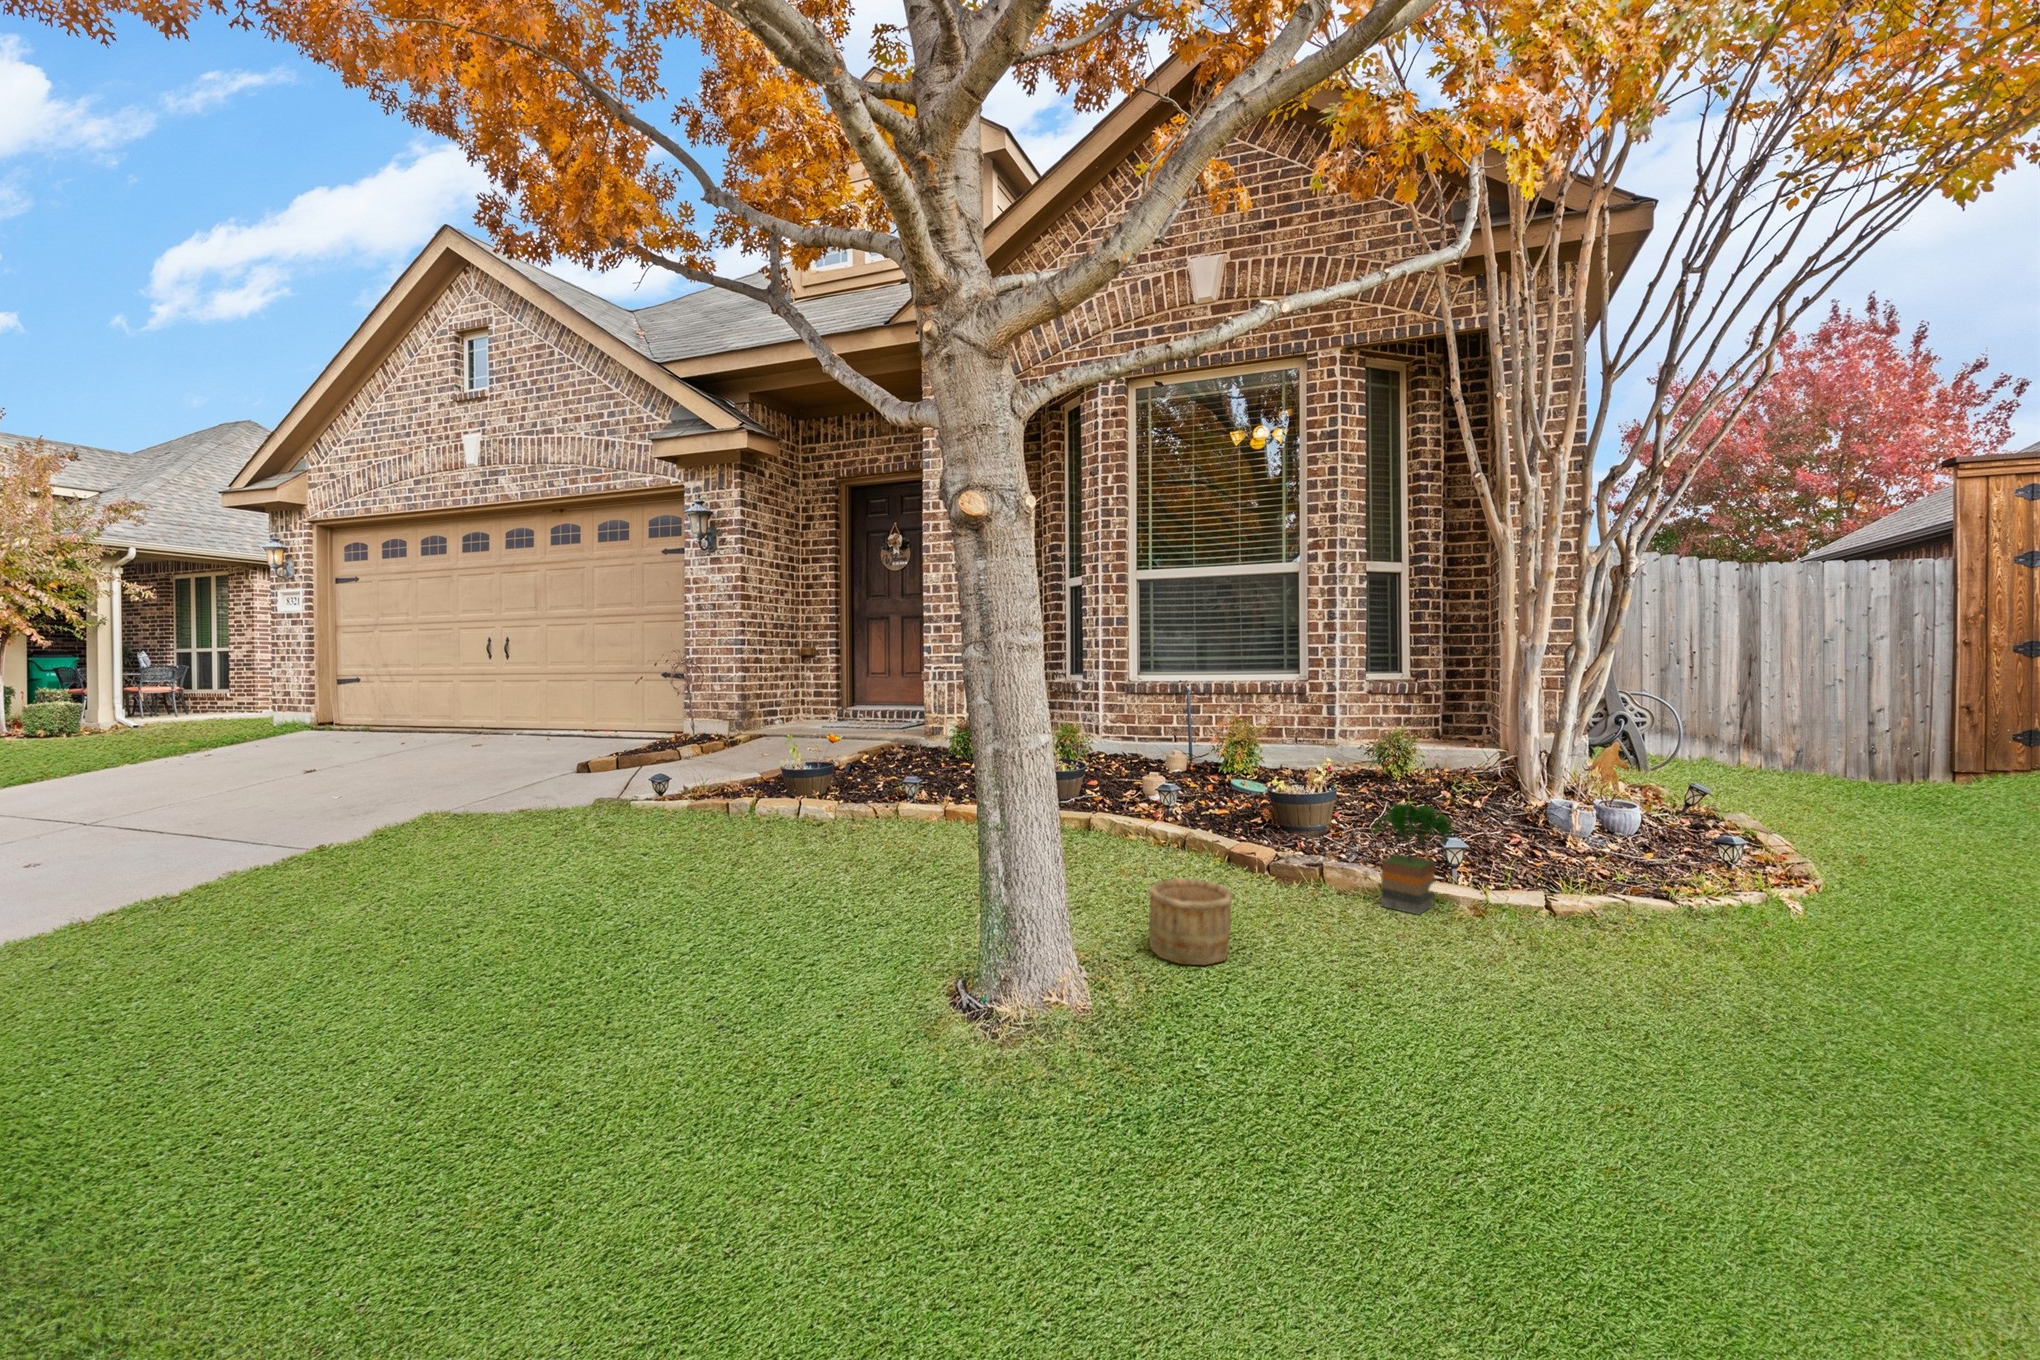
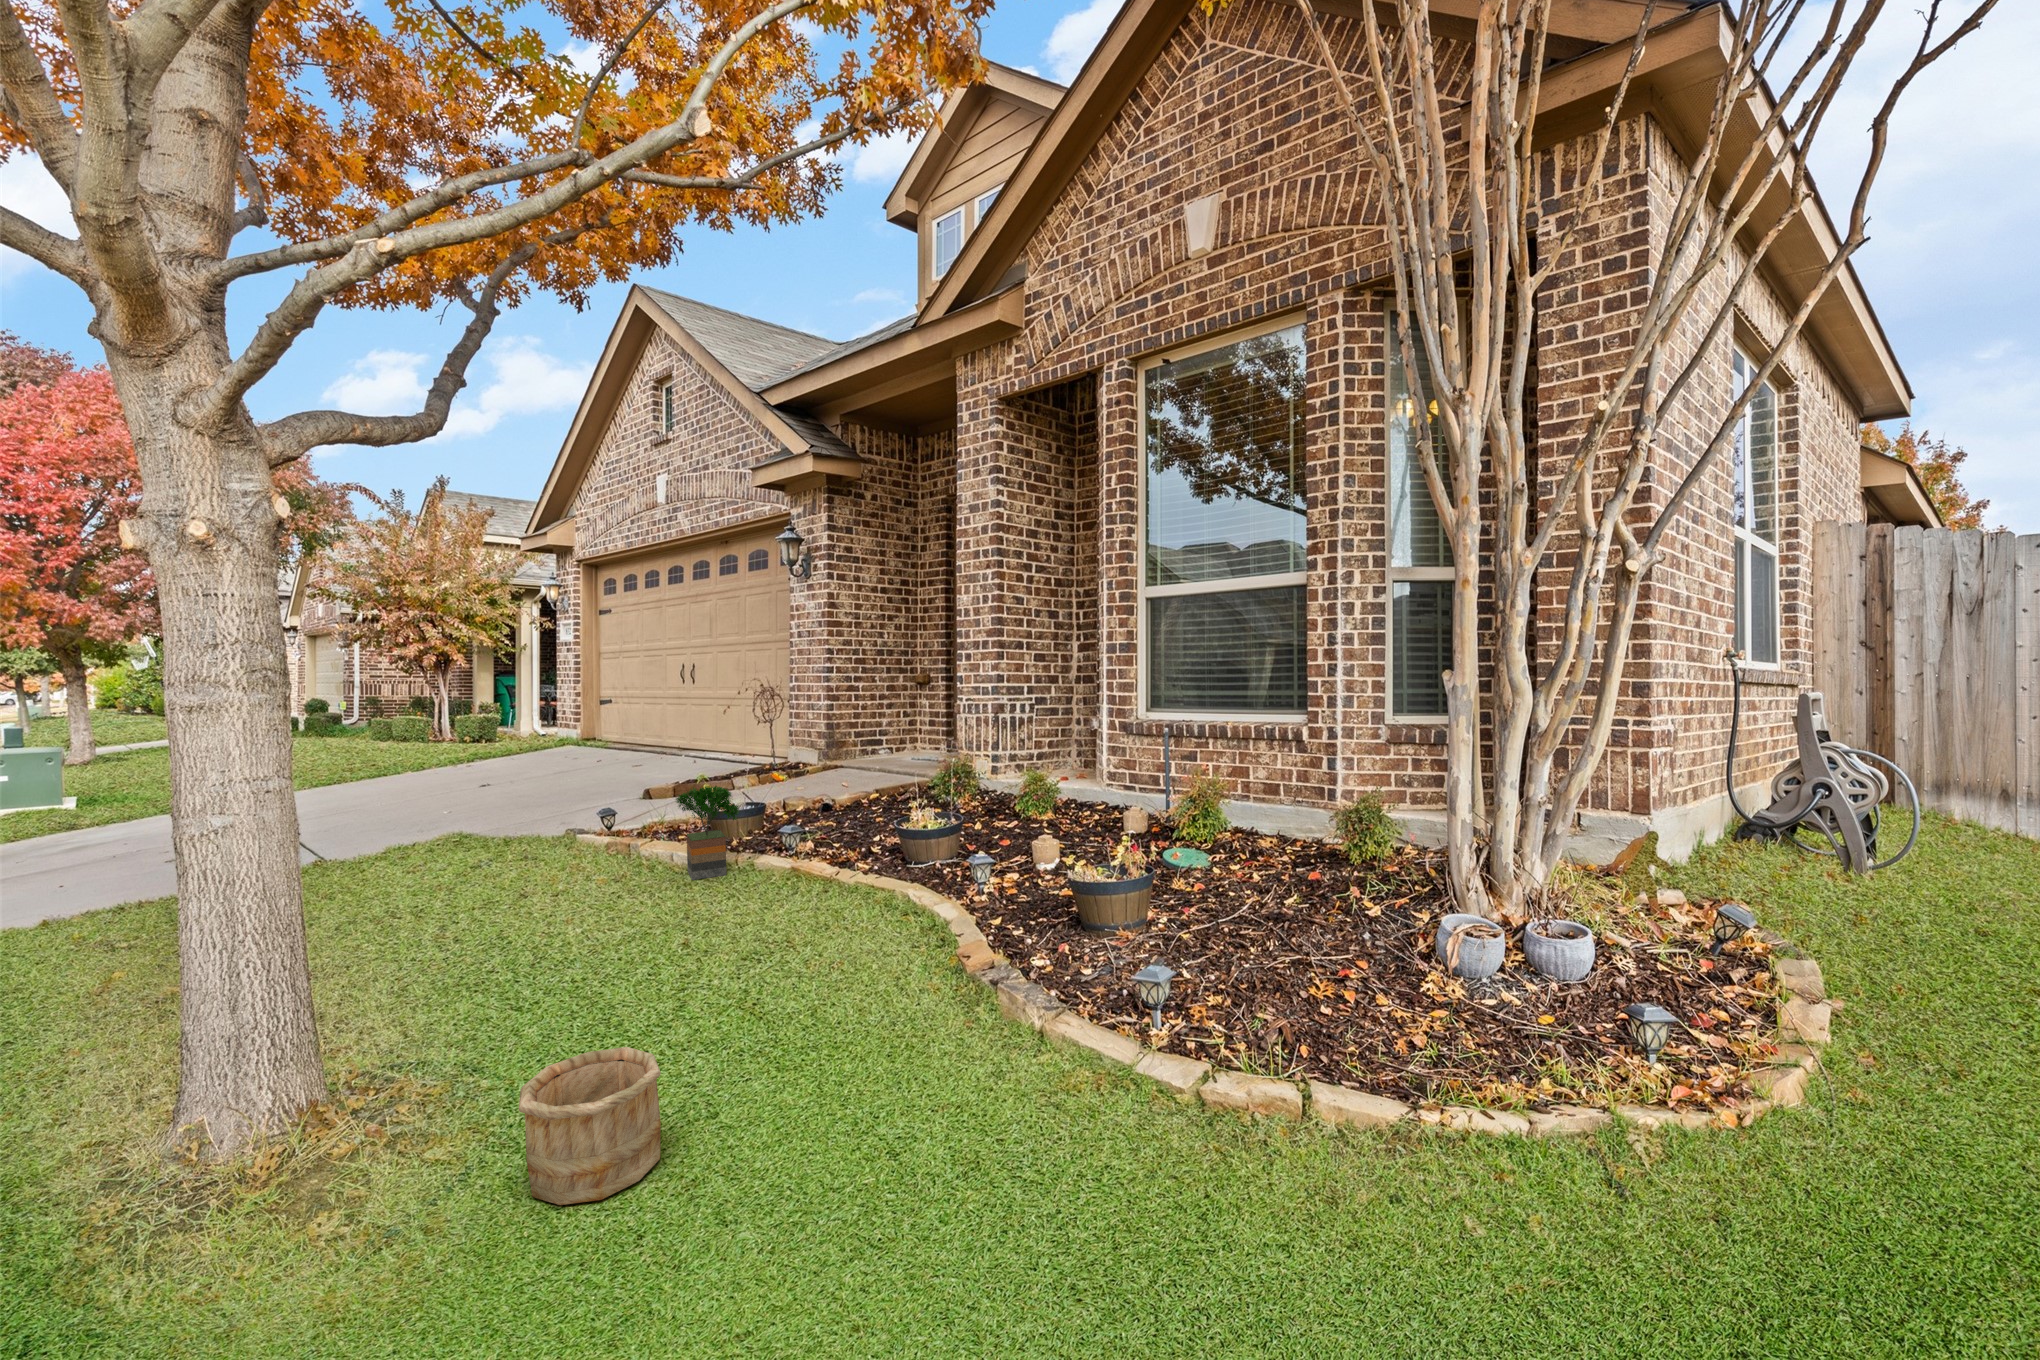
potted tree: present [1373,803,1454,915] -> present [676,786,739,880]

